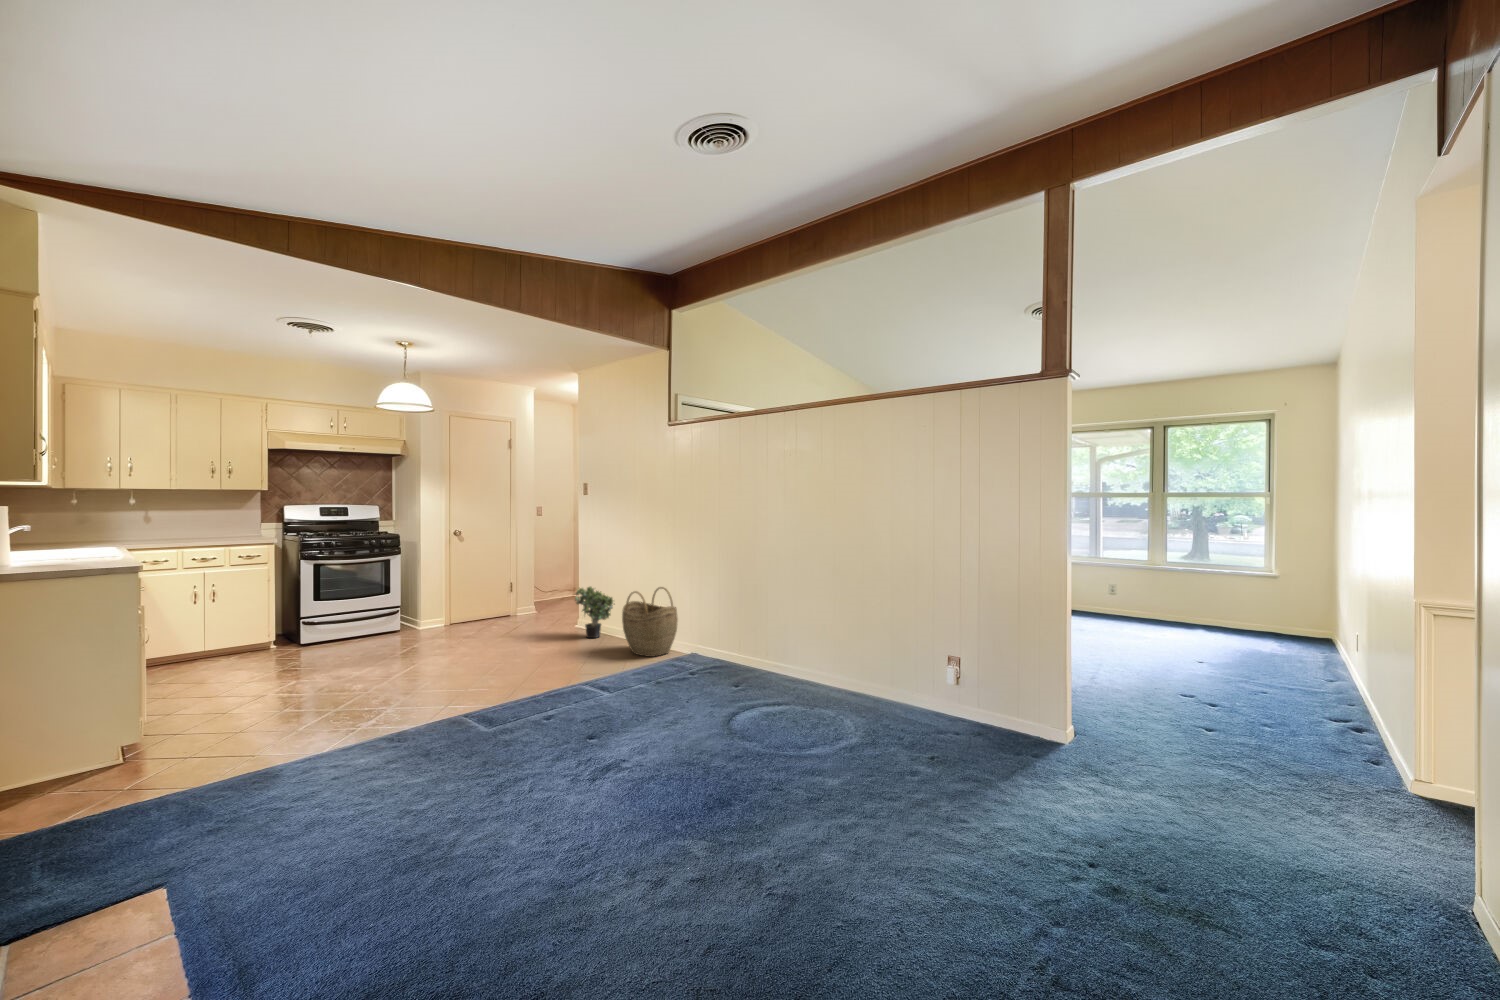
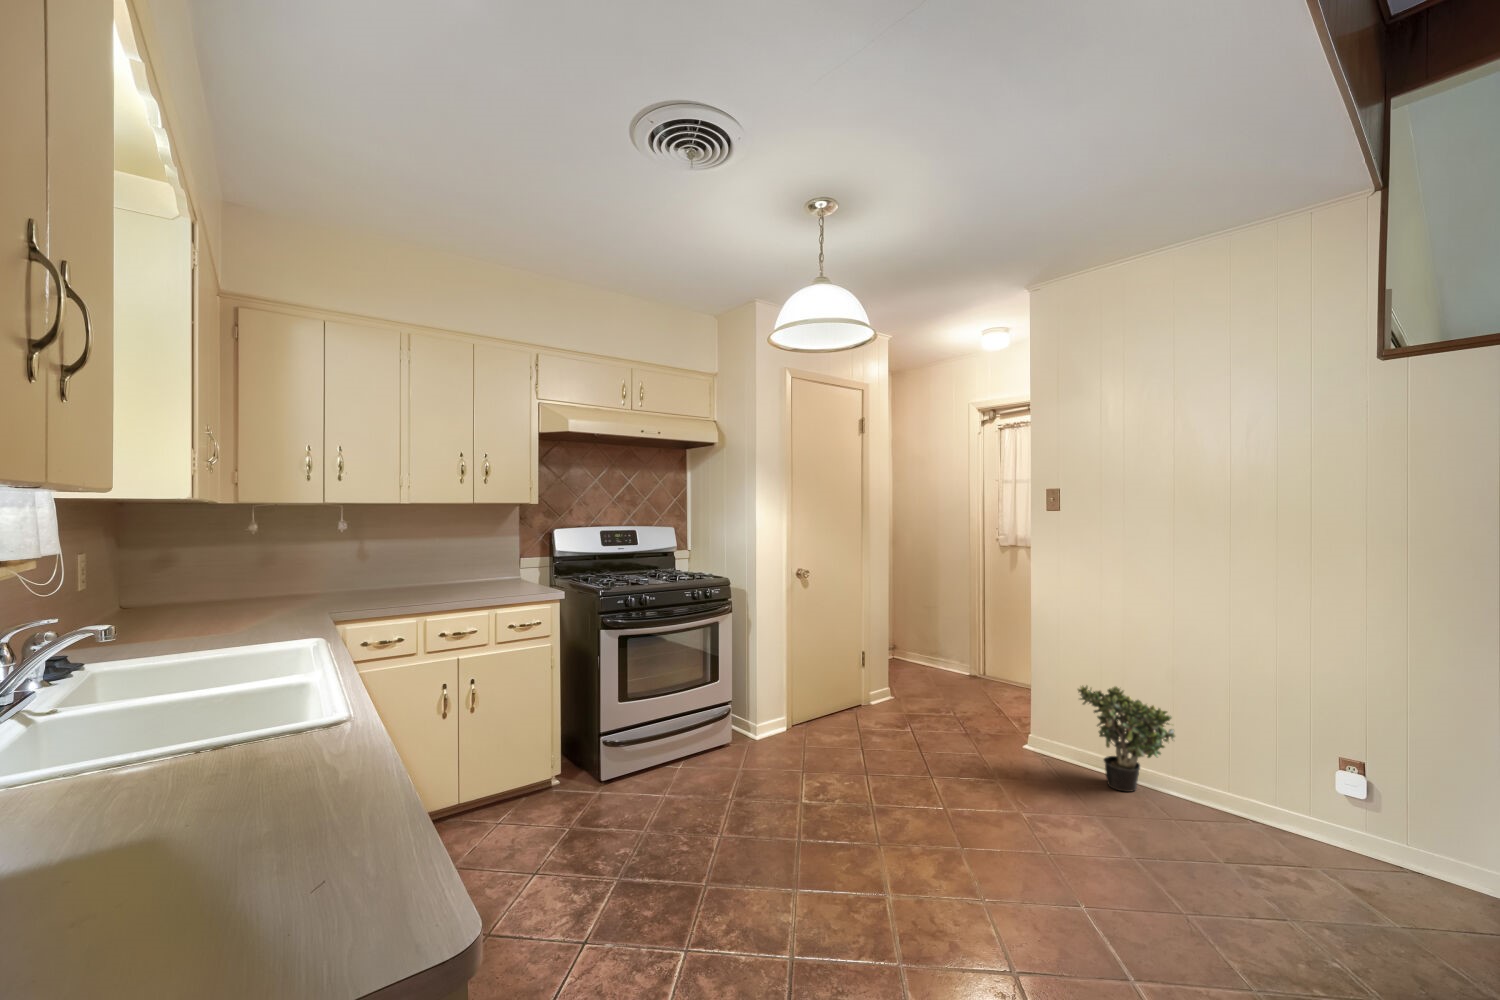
woven basket: present [622,587,678,657] -> none [1282,712,1457,889]

